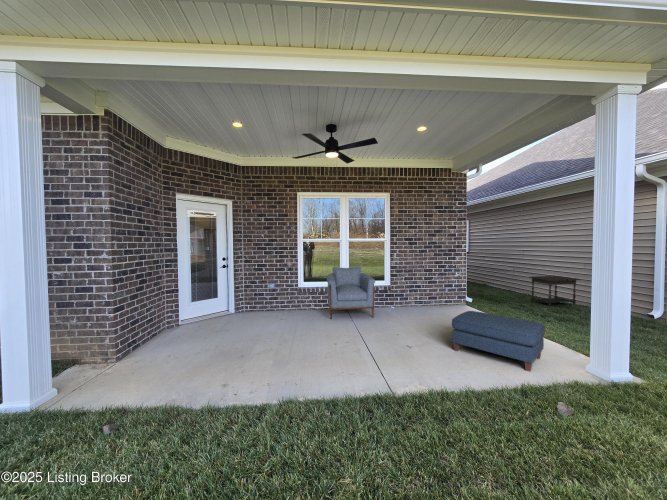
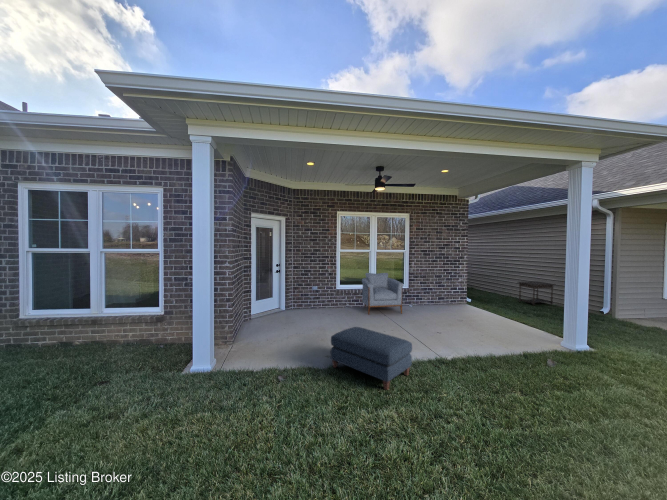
ottoman: present [452,311,545,372] -> present [330,327,412,390]

